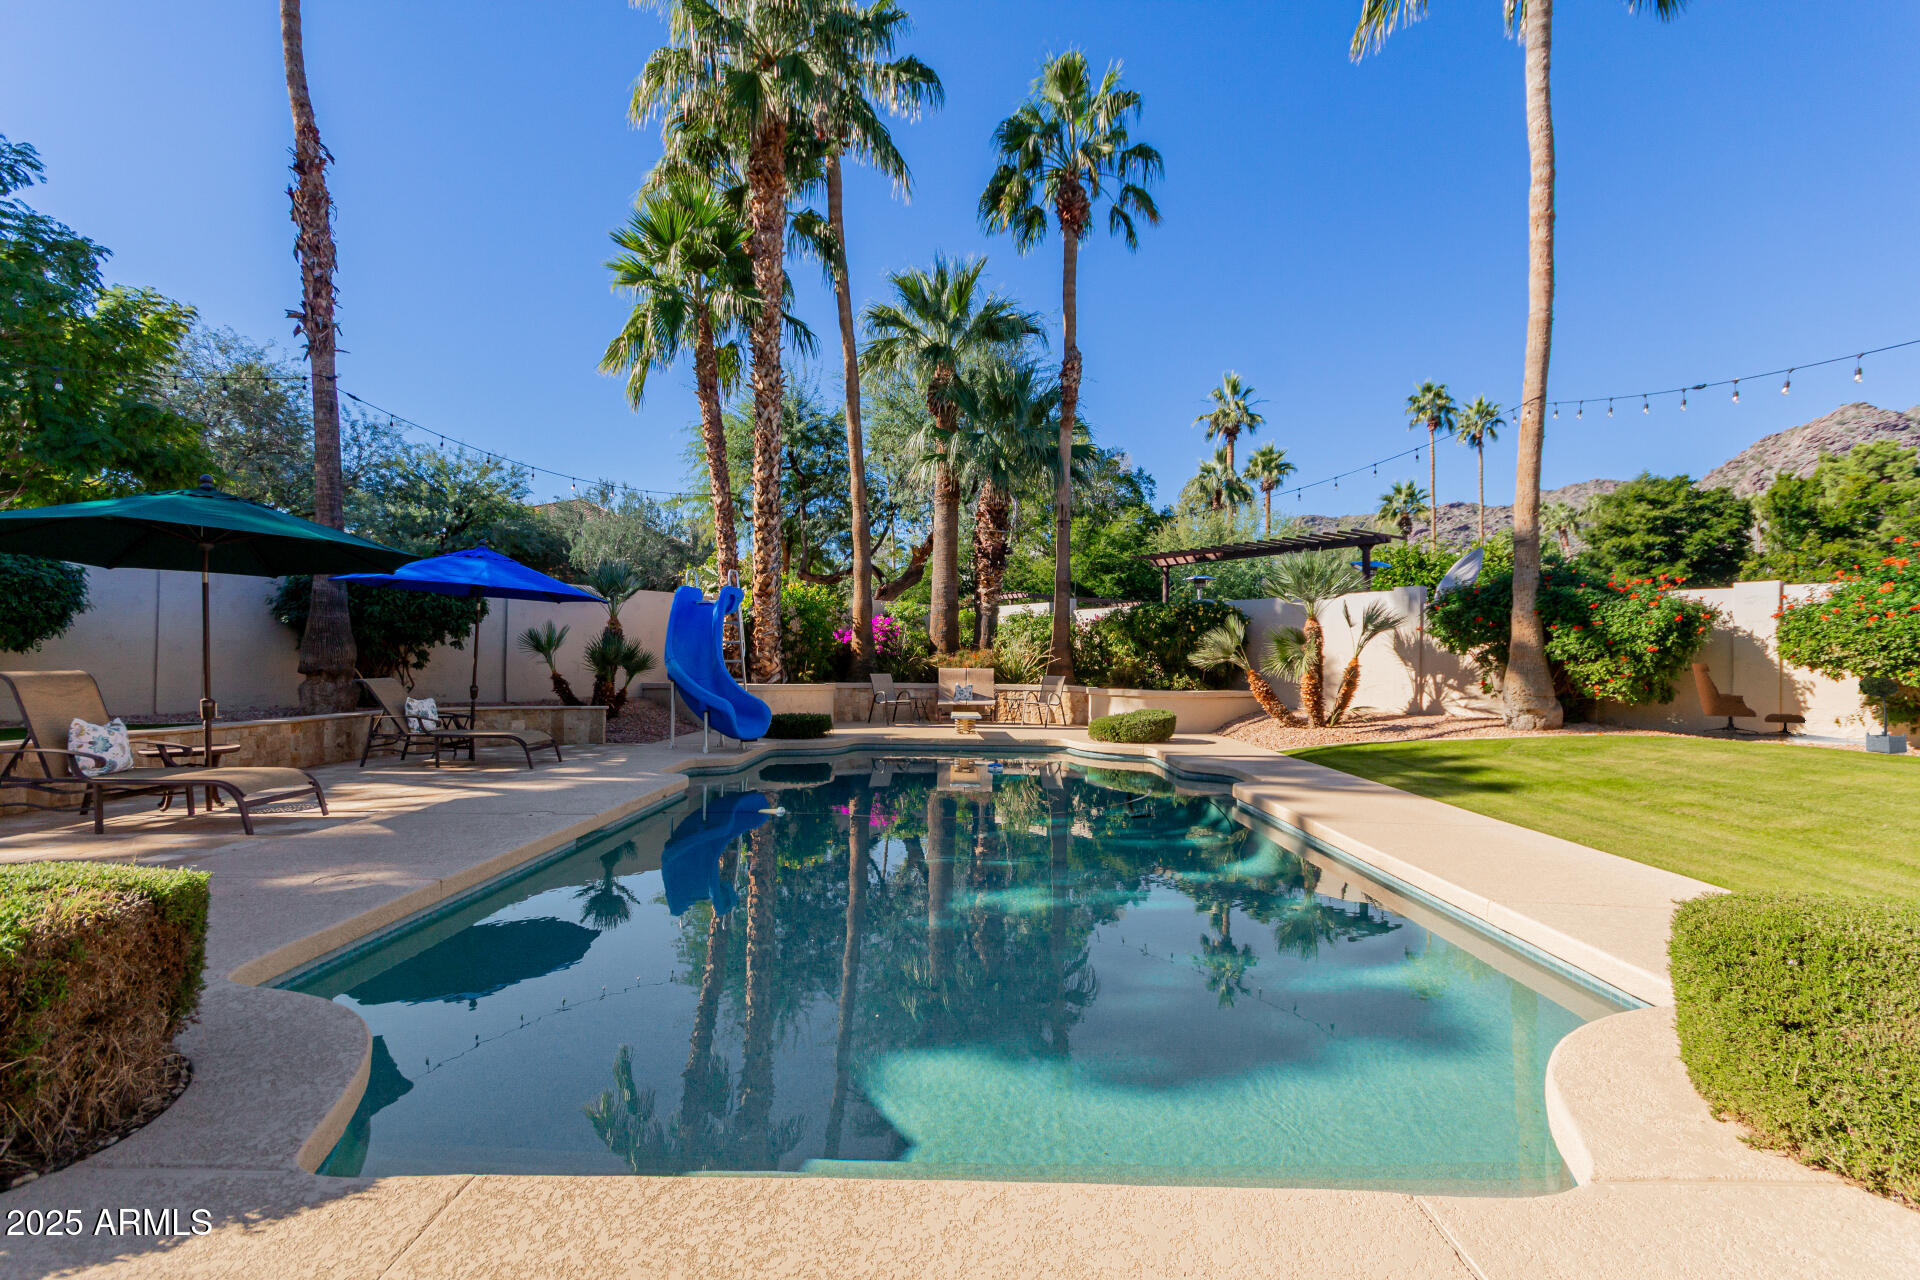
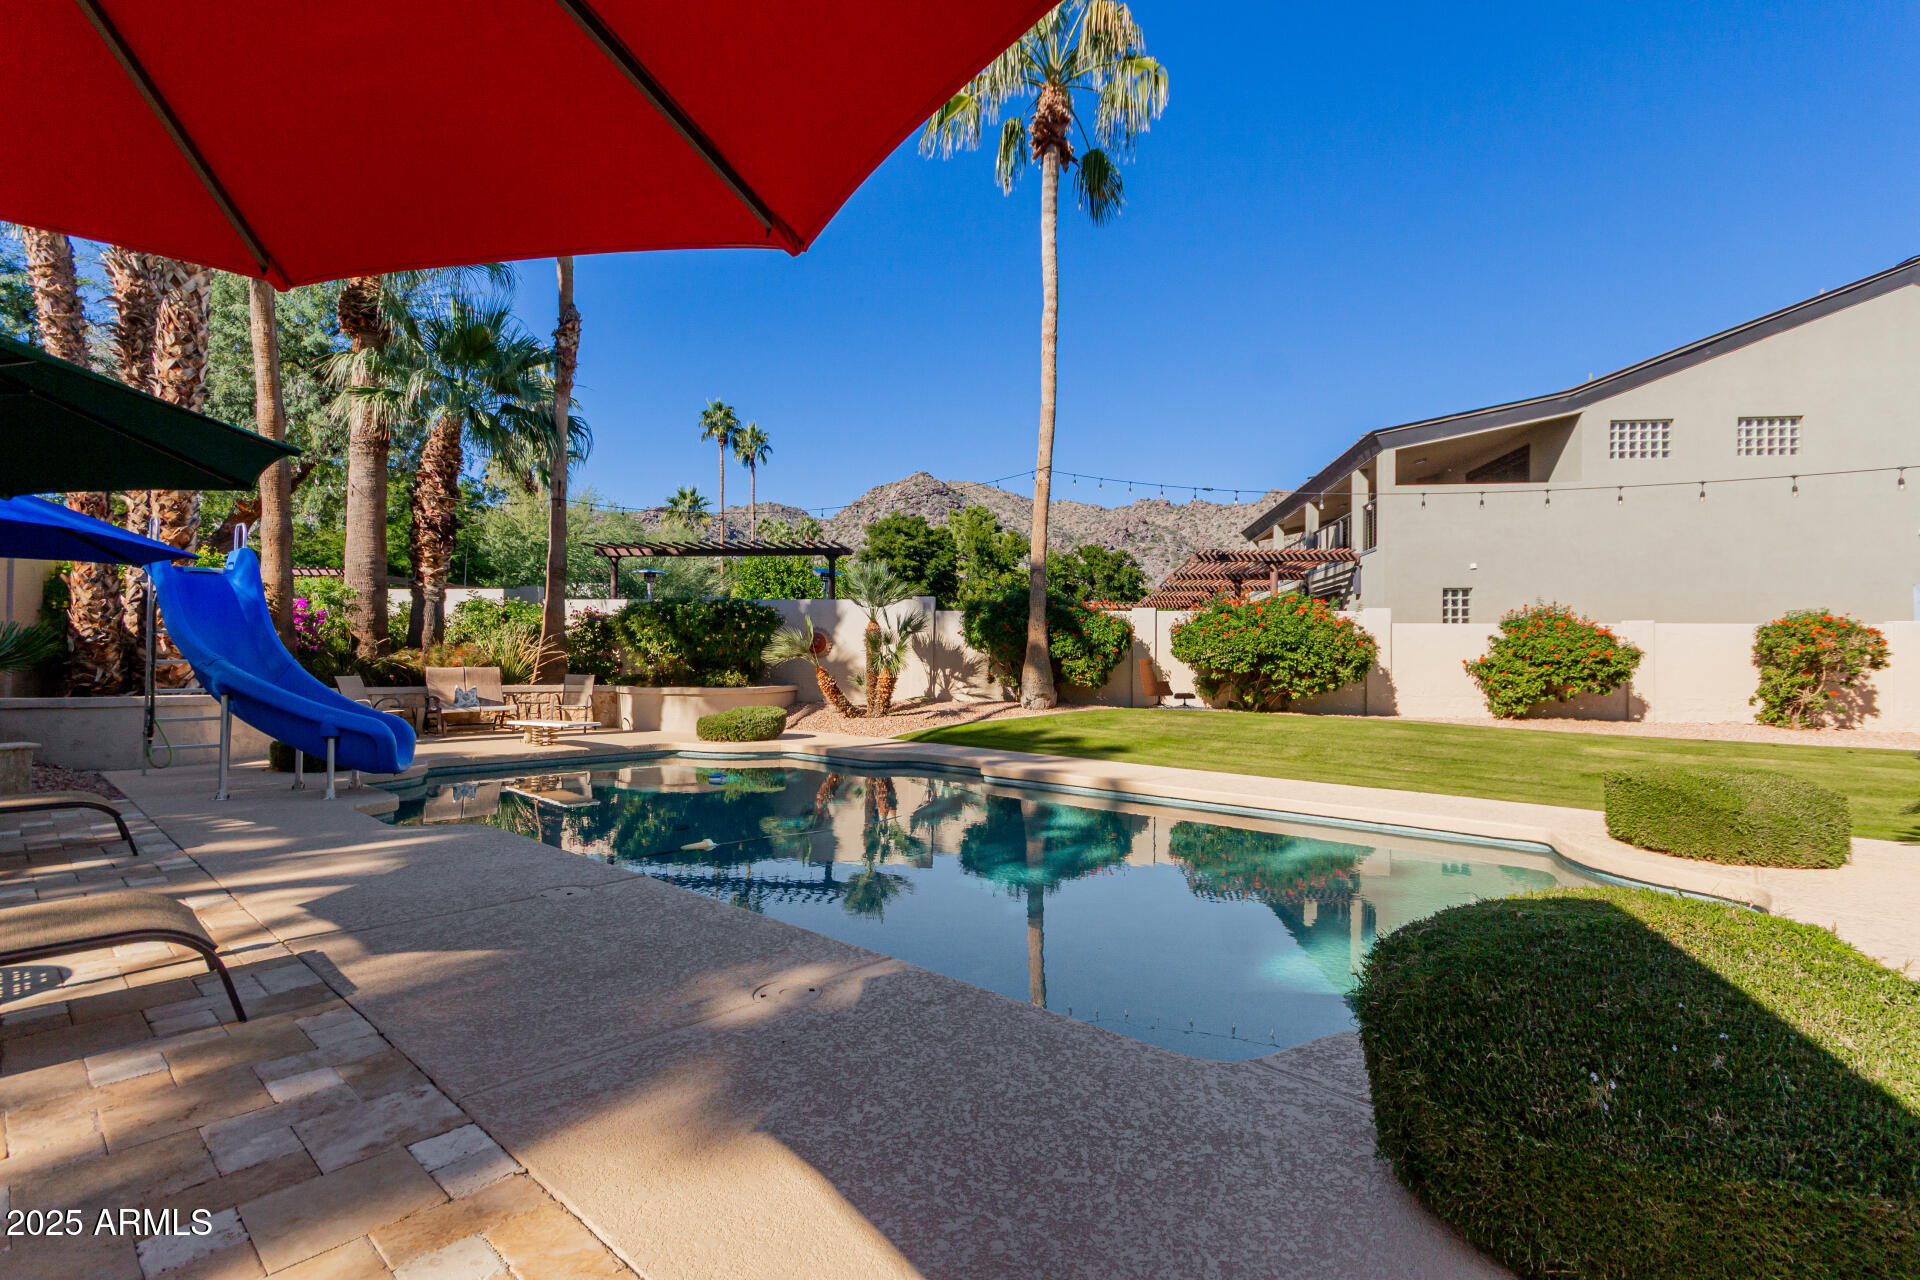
potted tree: present [1858,675,1907,753] -> none [1240,666,1262,715]

